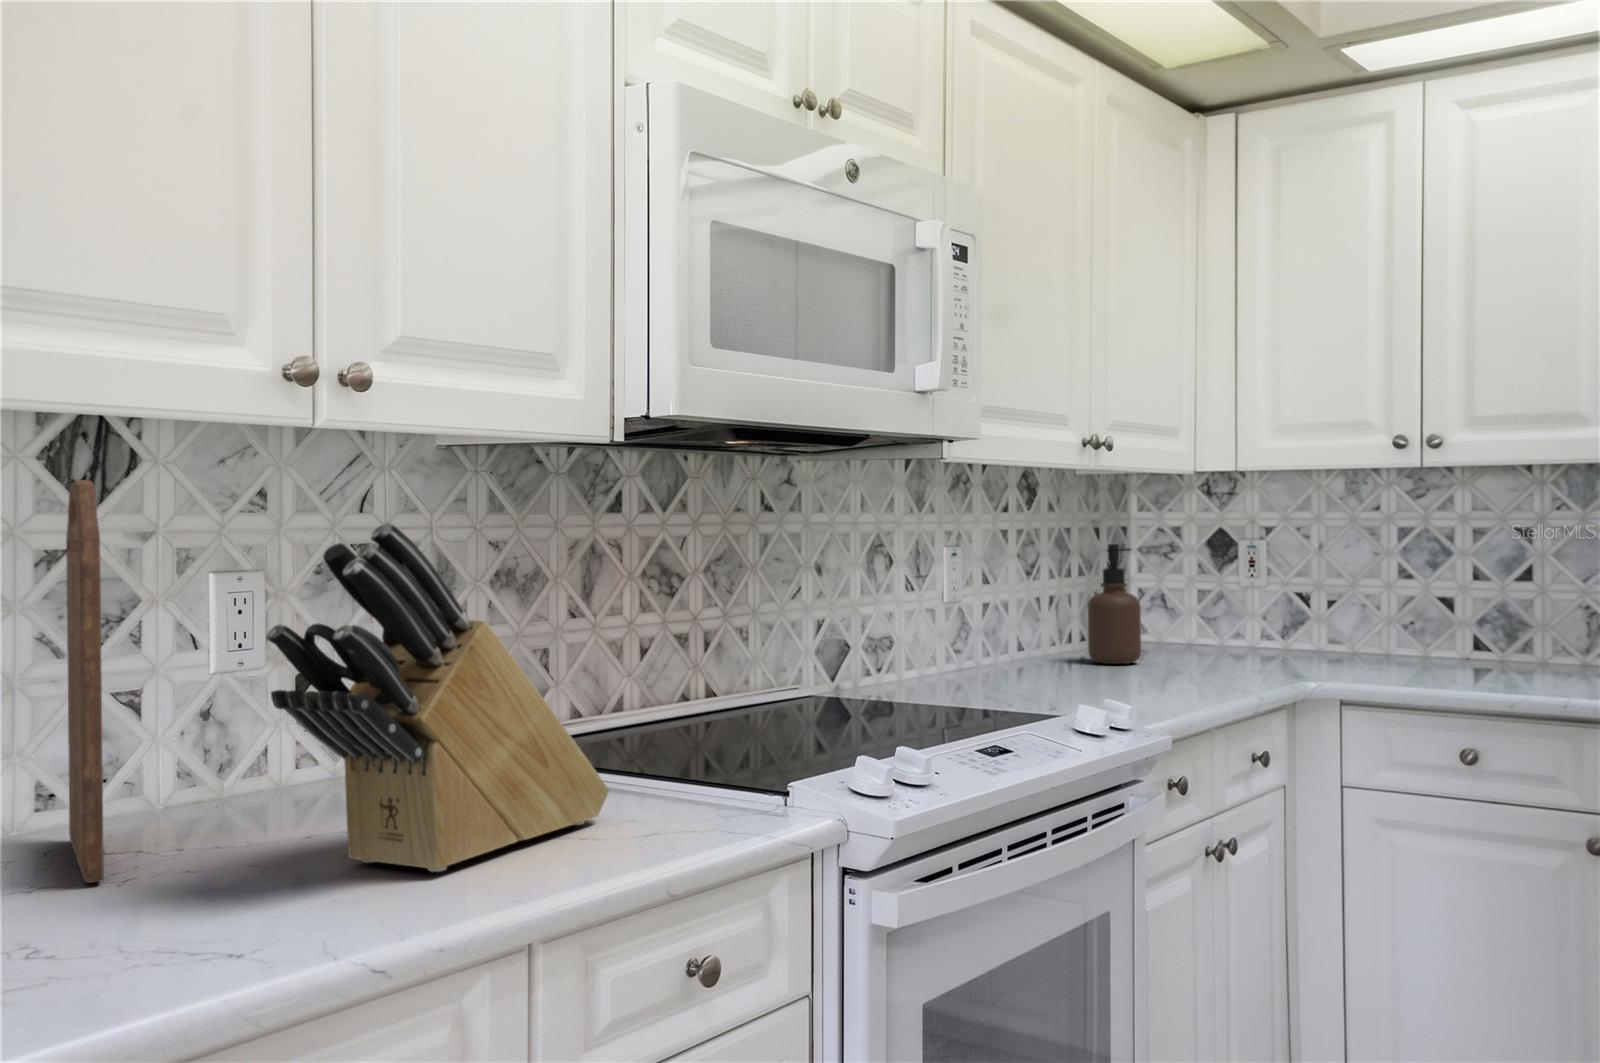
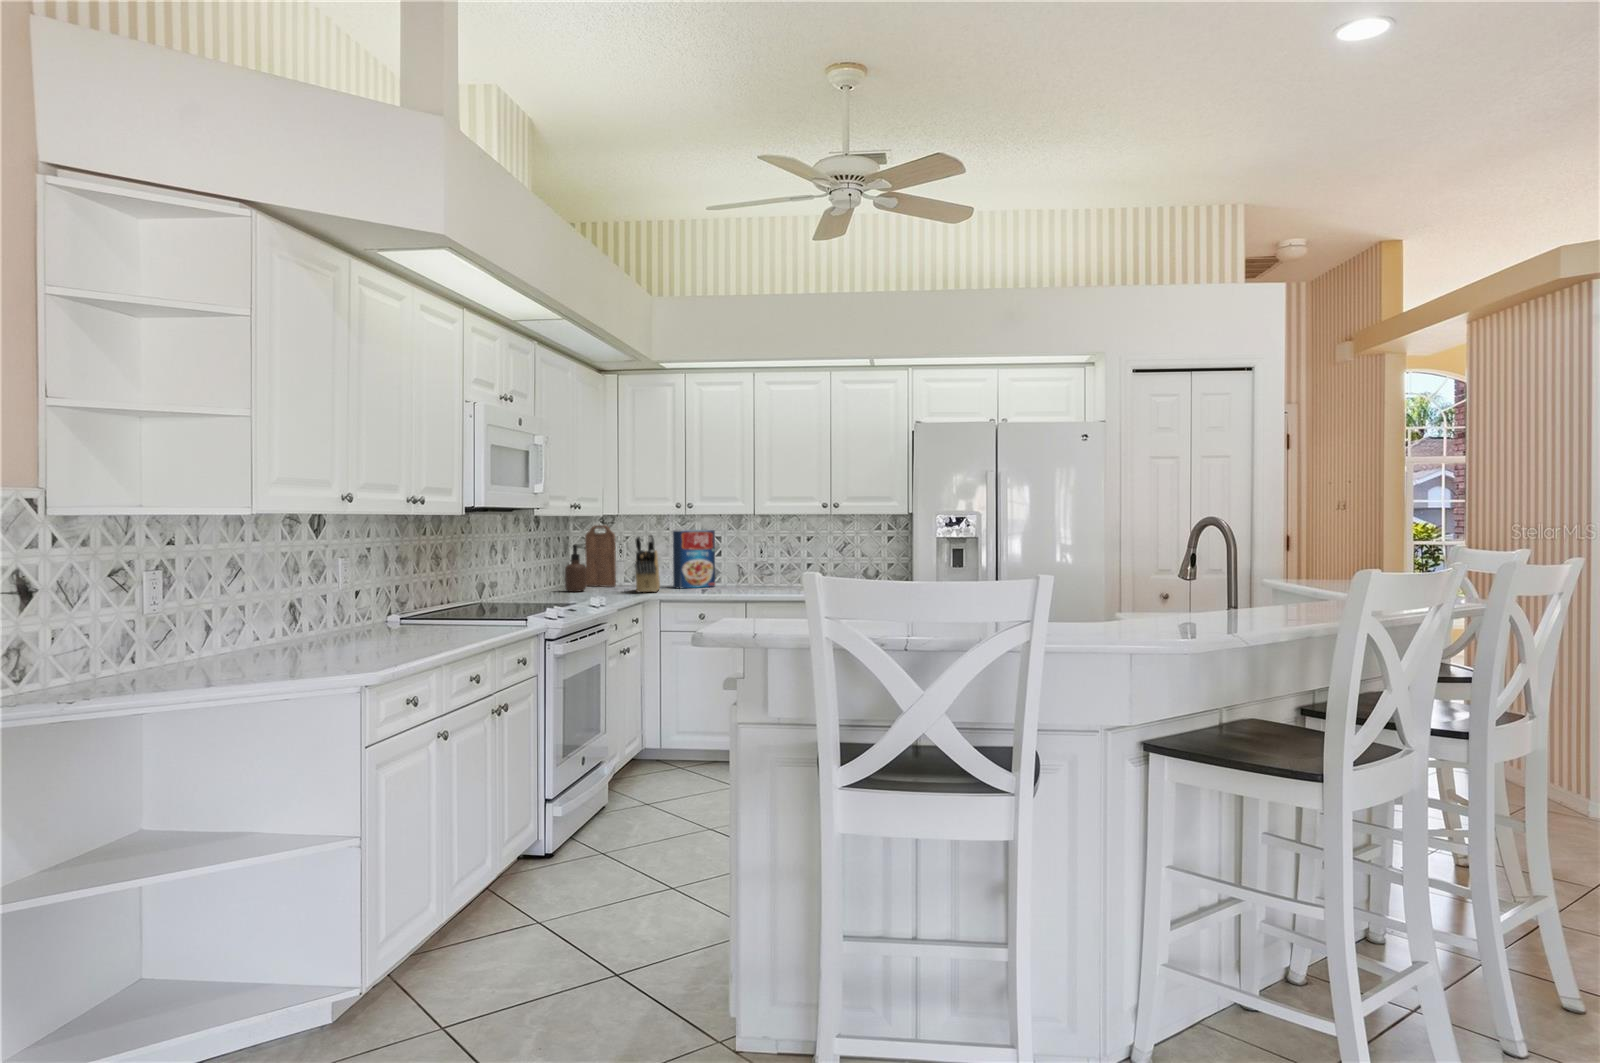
cutting board: present [66,480,104,883] -> present [585,525,616,587]
cereal box: none [1383,507,1513,668] -> present [673,530,715,588]
knife block: present [266,522,609,872] -> present [635,534,660,592]

